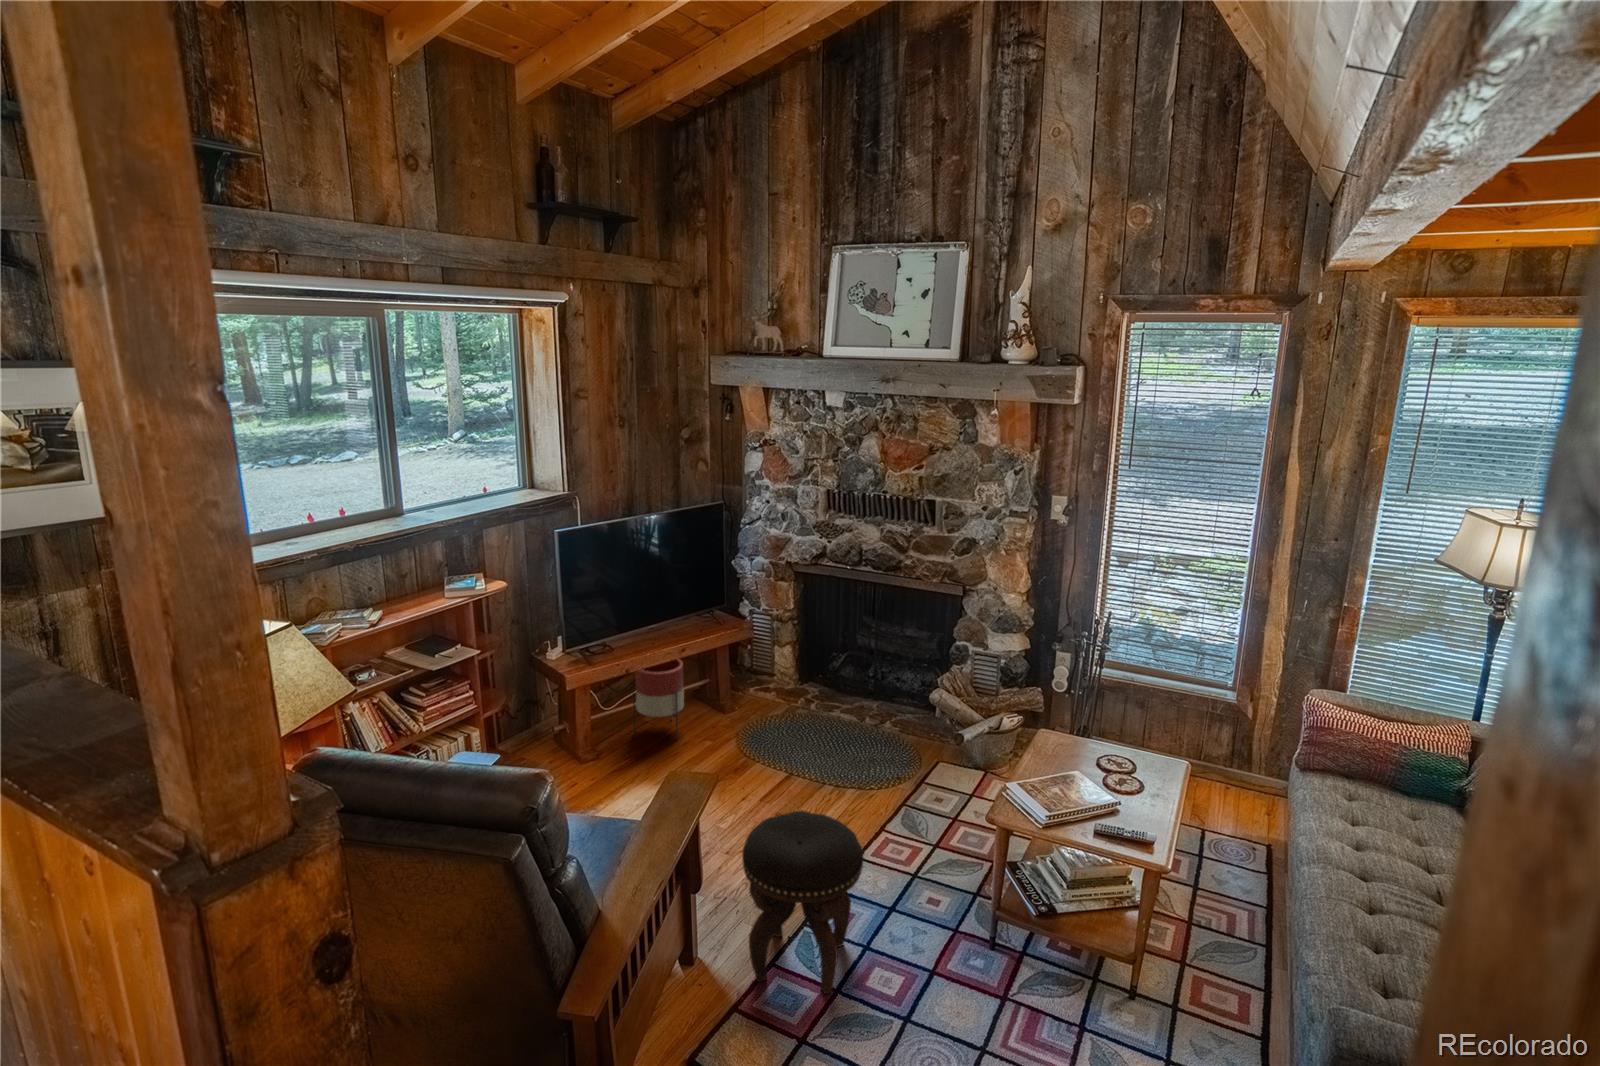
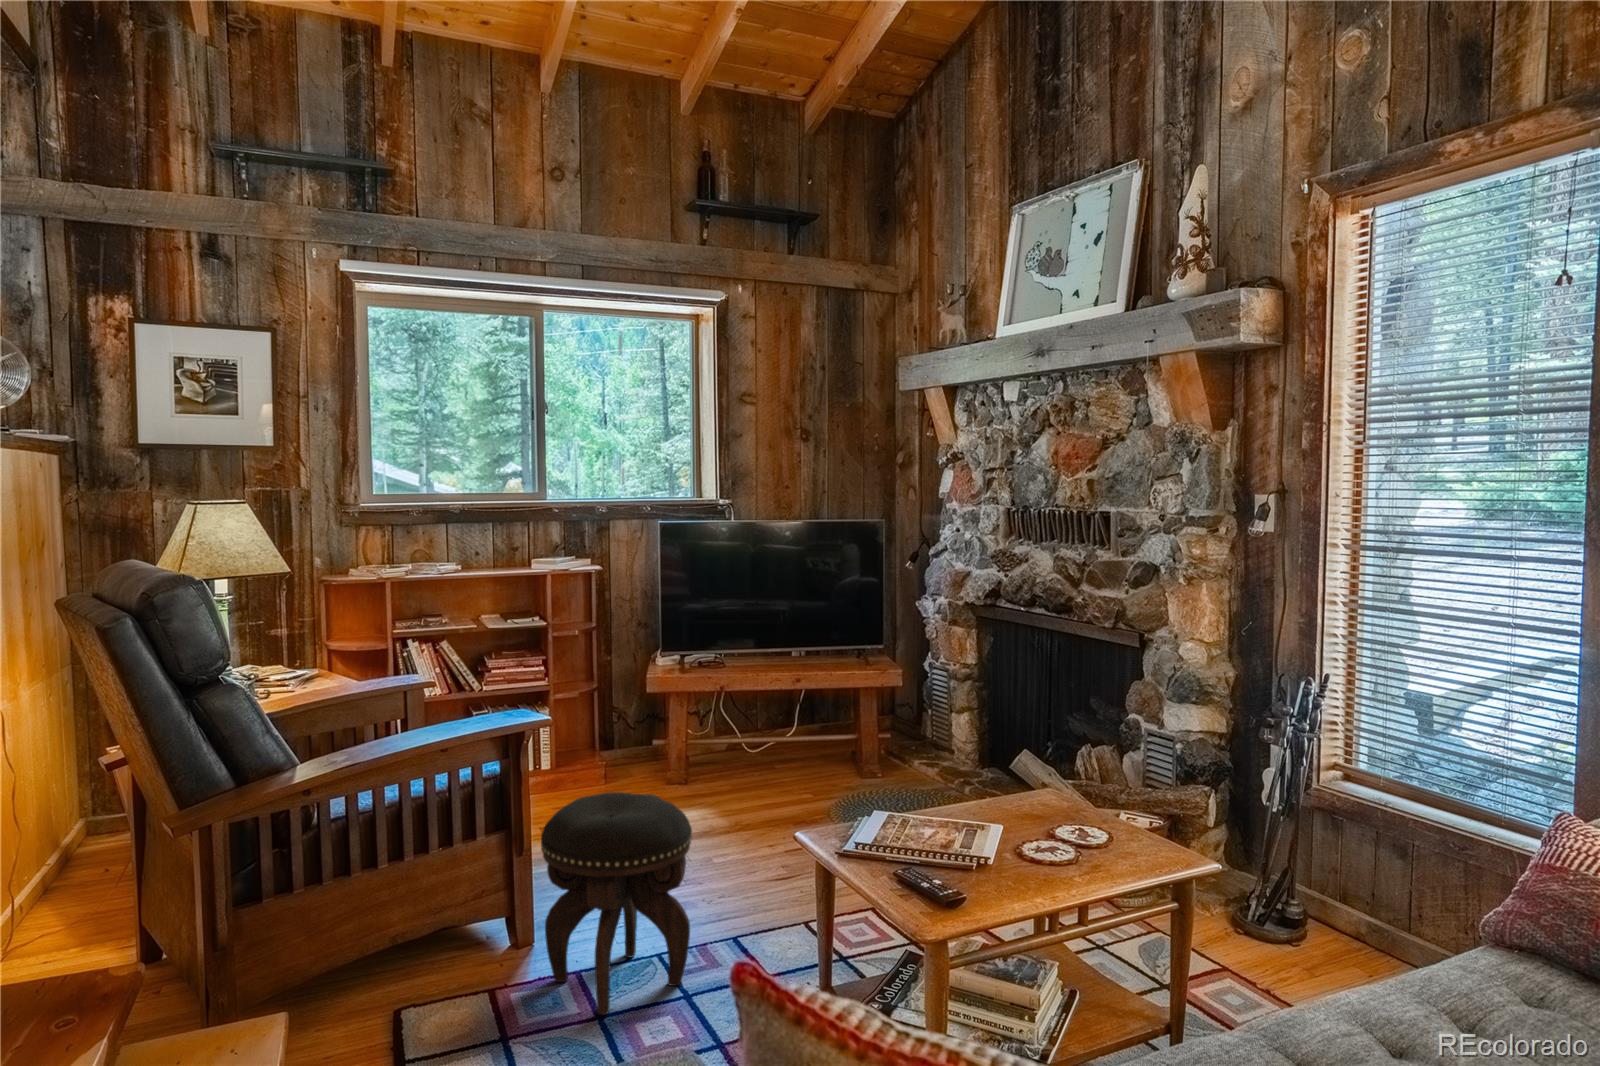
planter: present [632,659,684,739] -> none [742,693,800,792]

